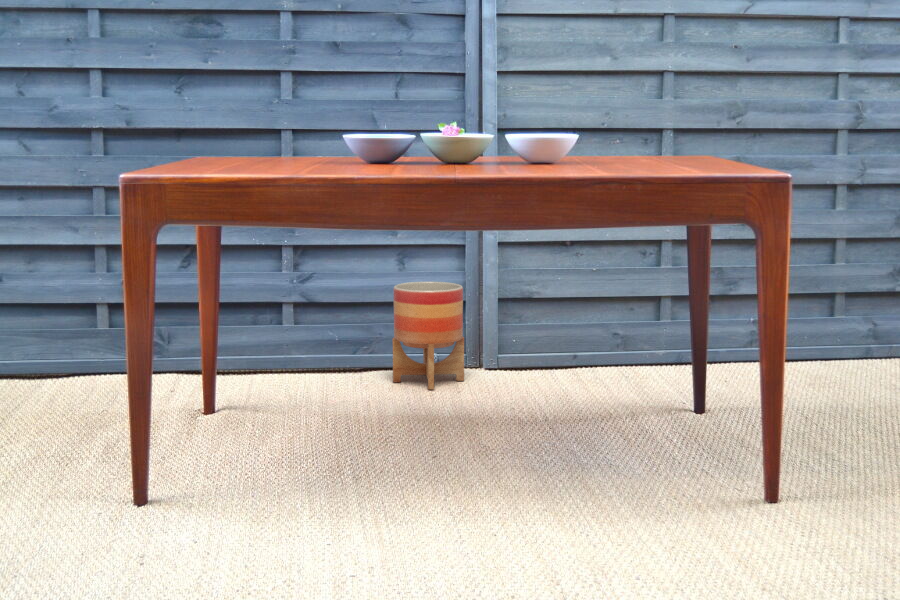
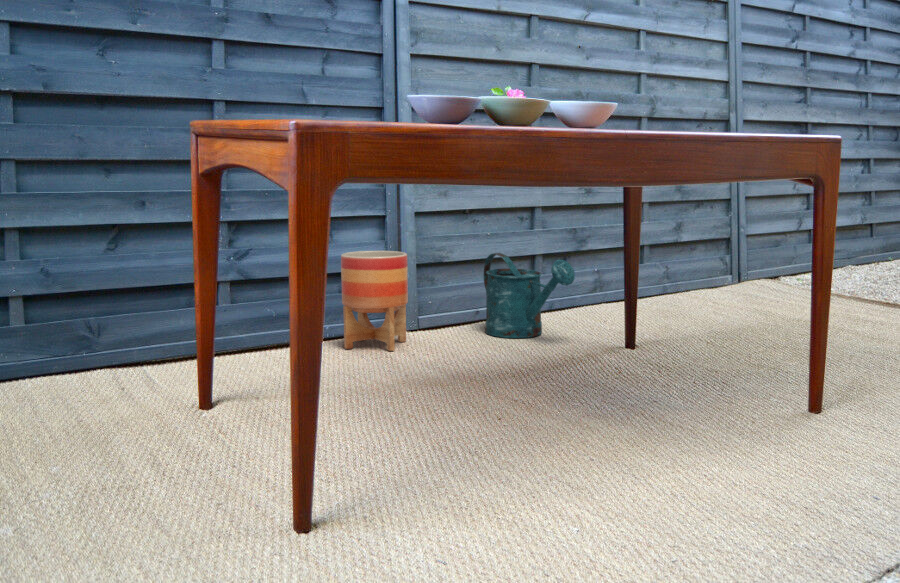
watering can: none [561,292,631,392] -> present [483,253,575,338]

